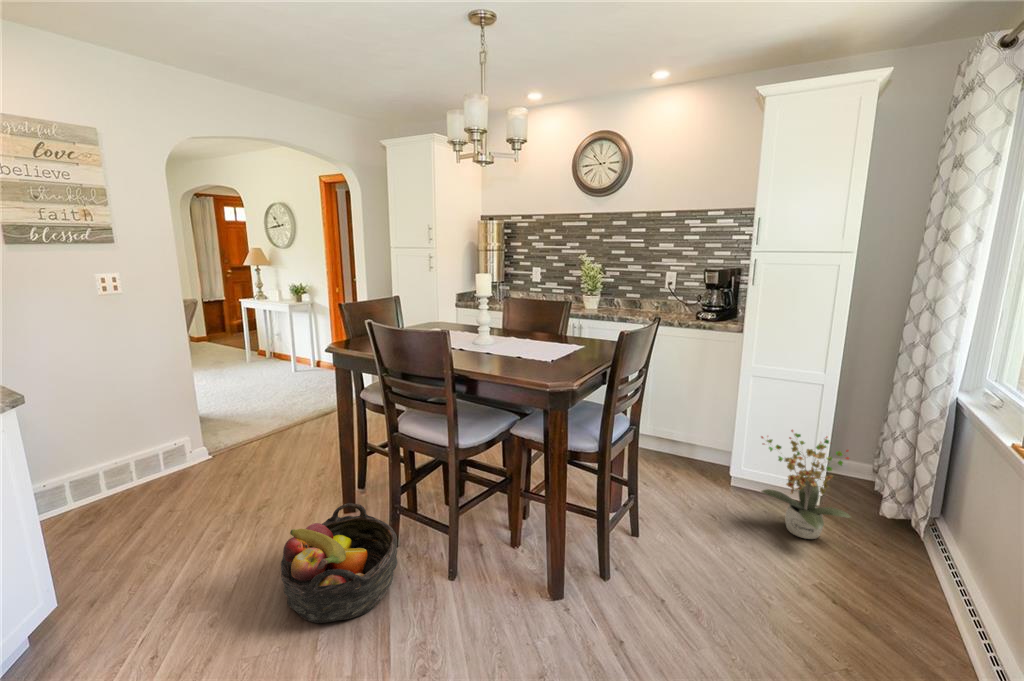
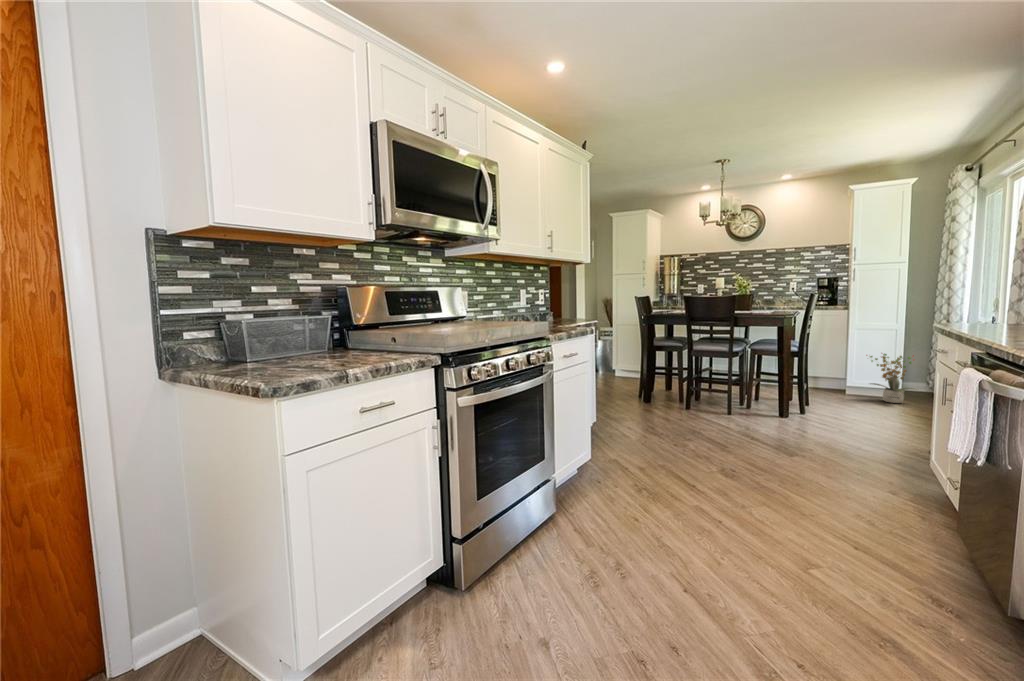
basket: present [281,503,398,623] -> none [656,383,709,420]

